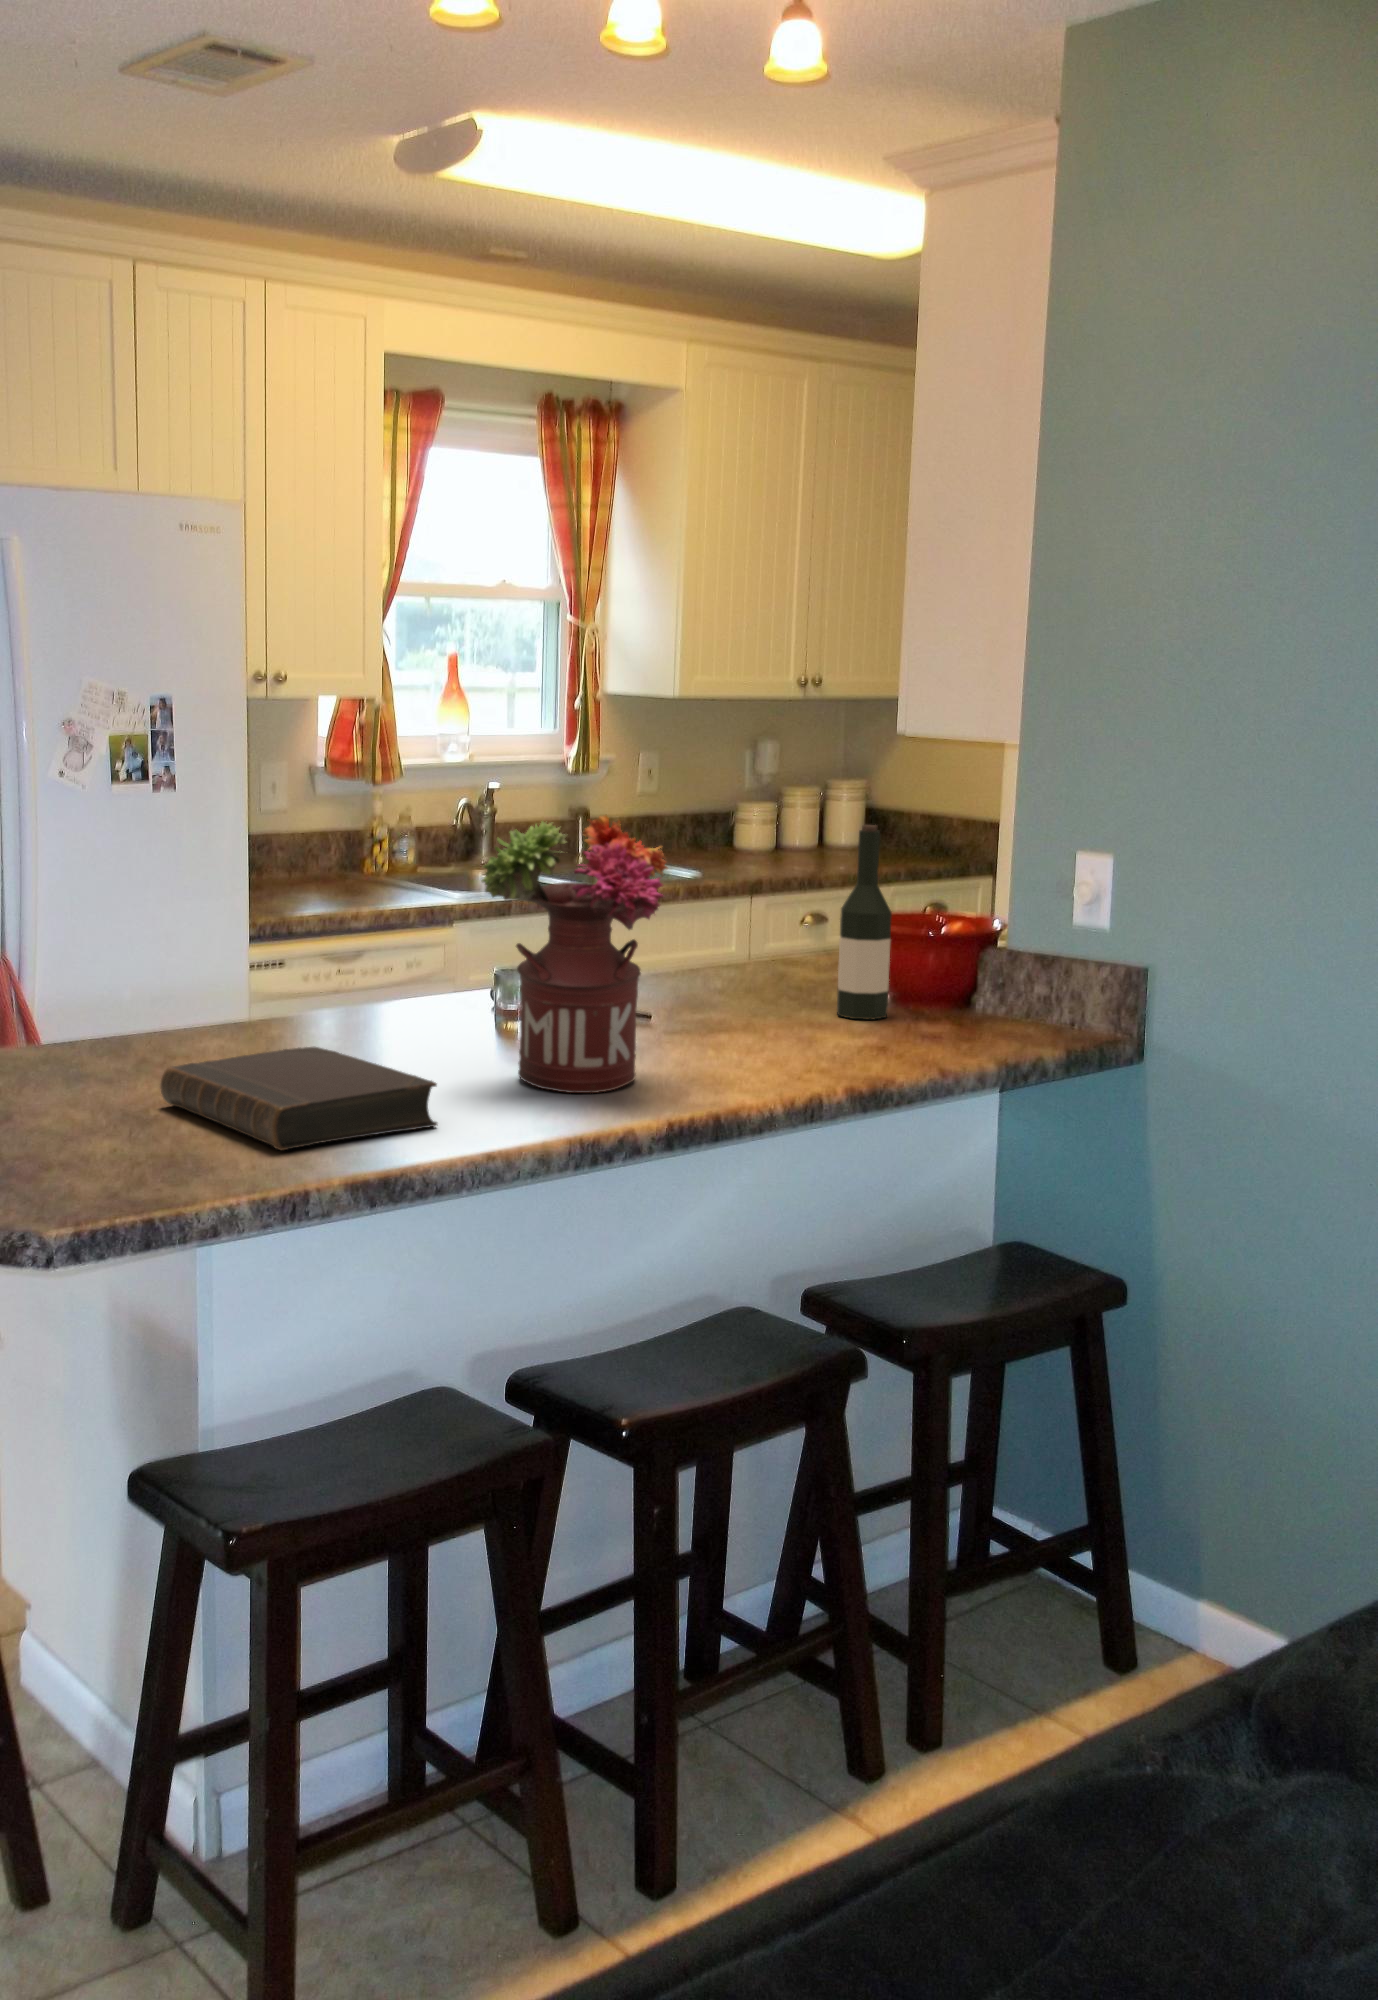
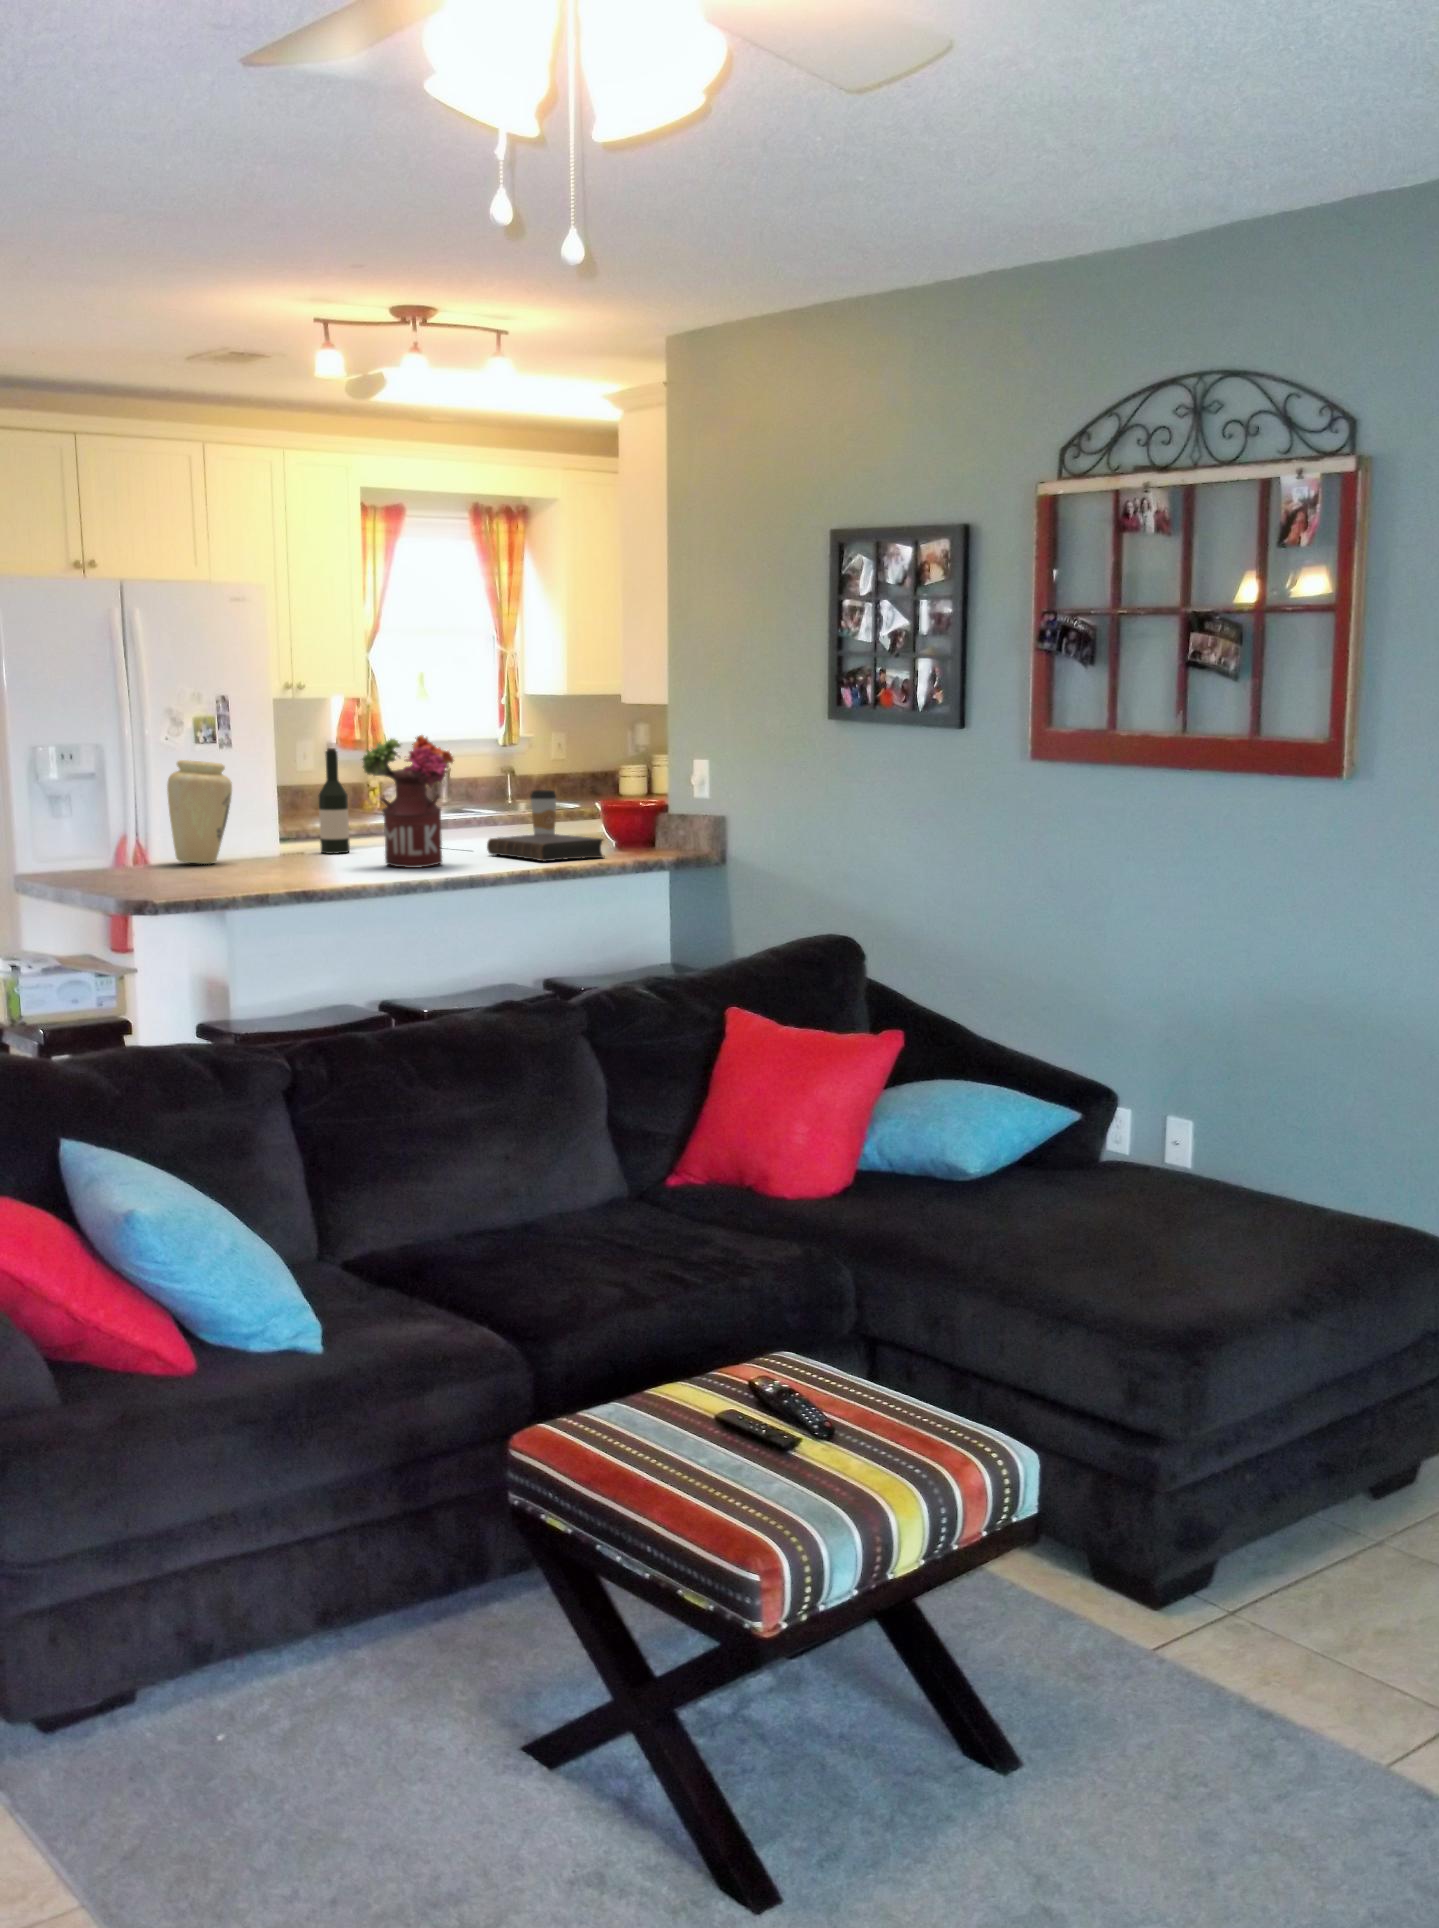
wine bottle: present [837,825,892,1020] -> present [318,748,350,854]
vase: none [71,853,203,1069] -> present [167,760,232,864]
coffee cup: none [727,891,775,982] -> present [531,790,556,834]
book: present [160,1047,437,1150] -> present [487,834,603,861]

